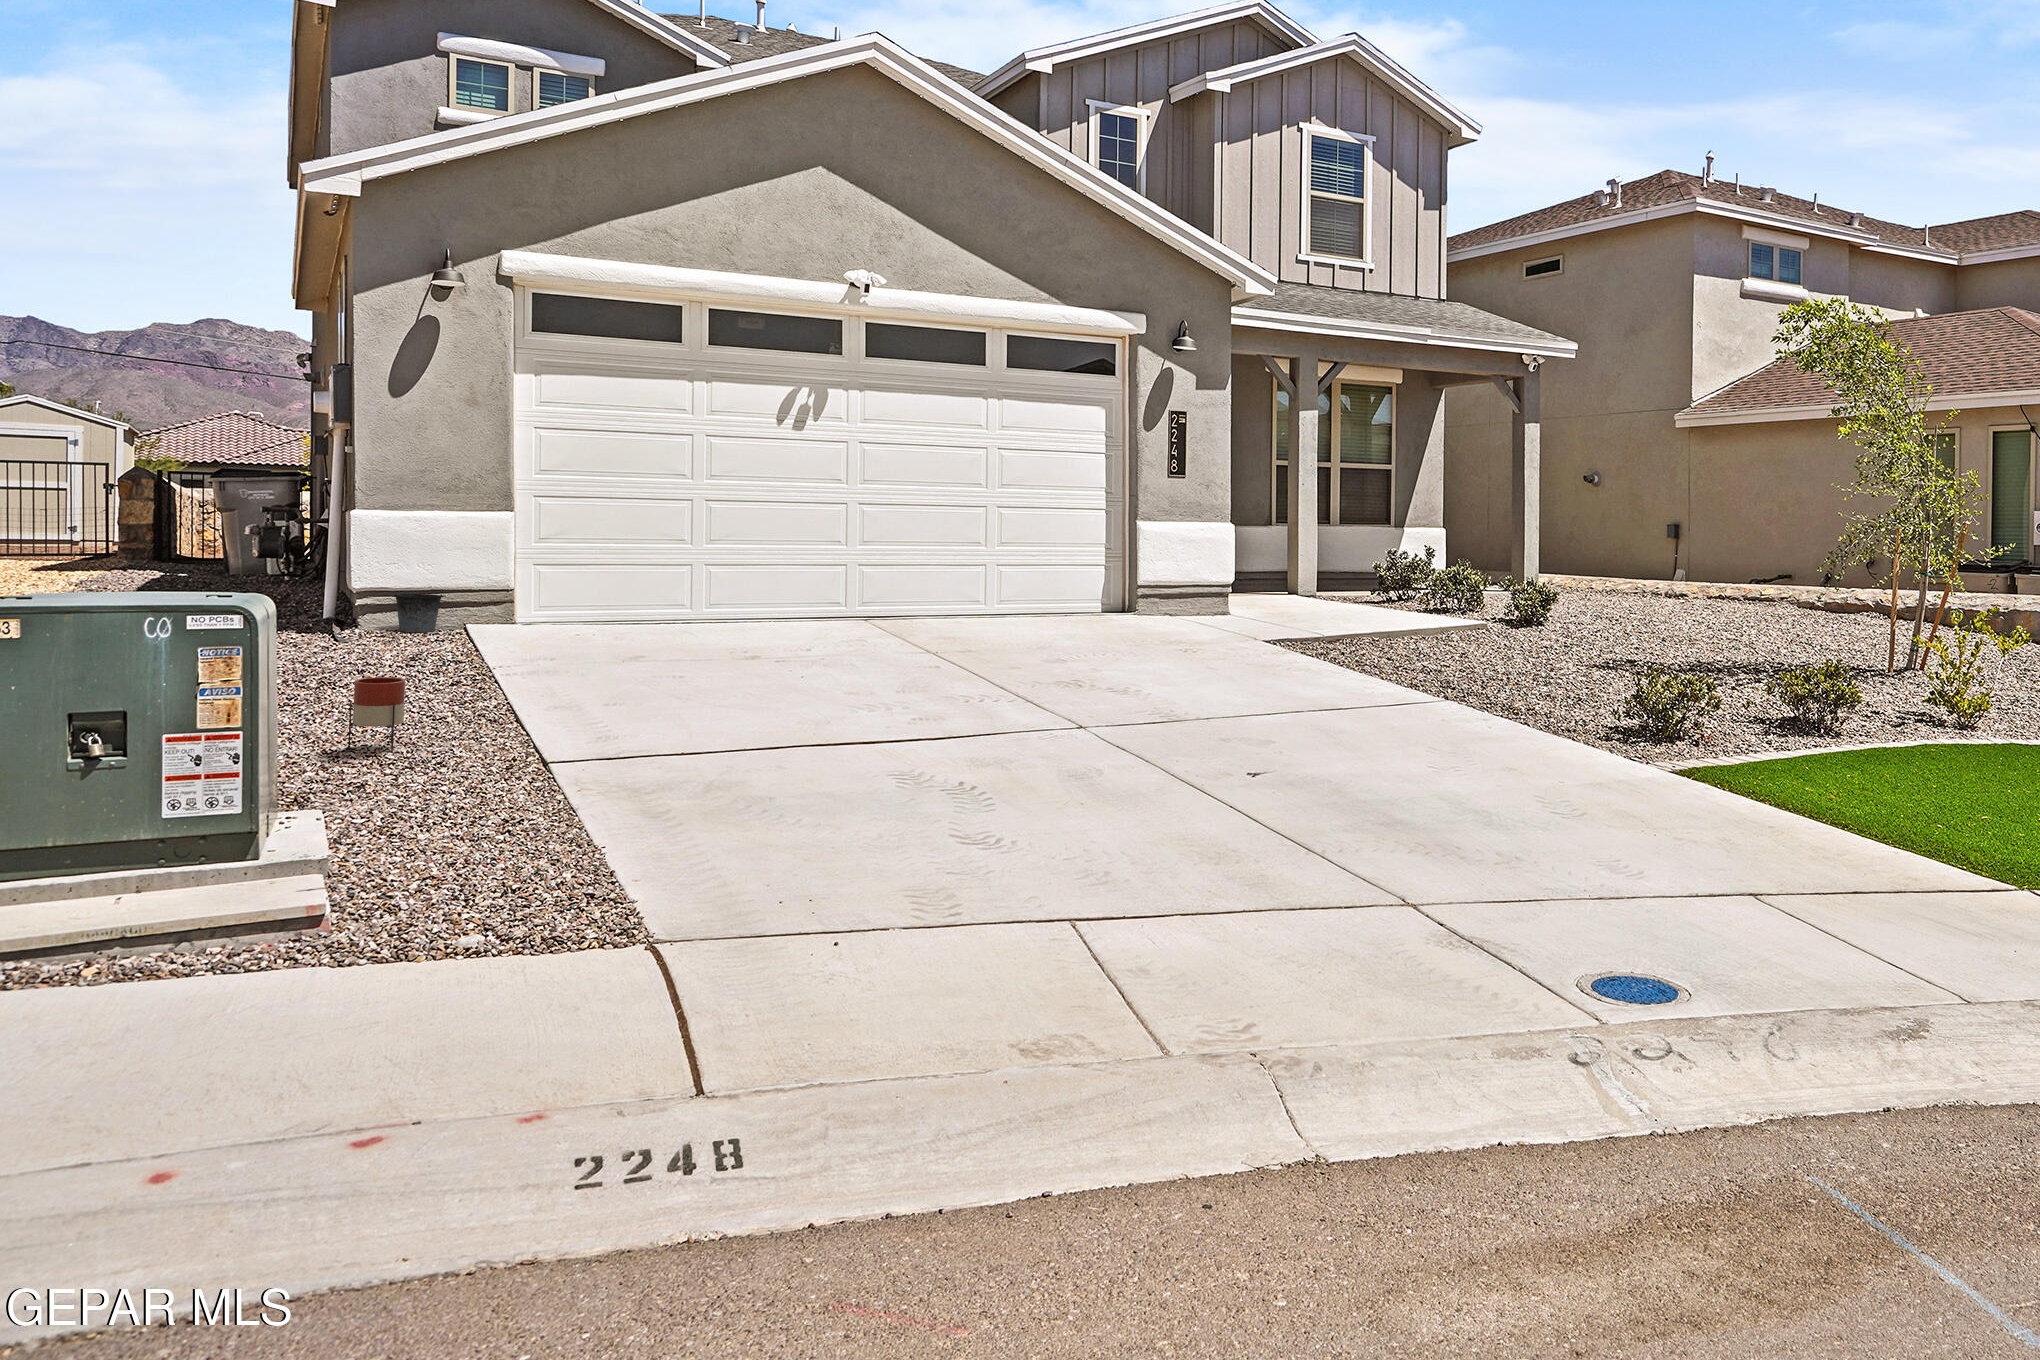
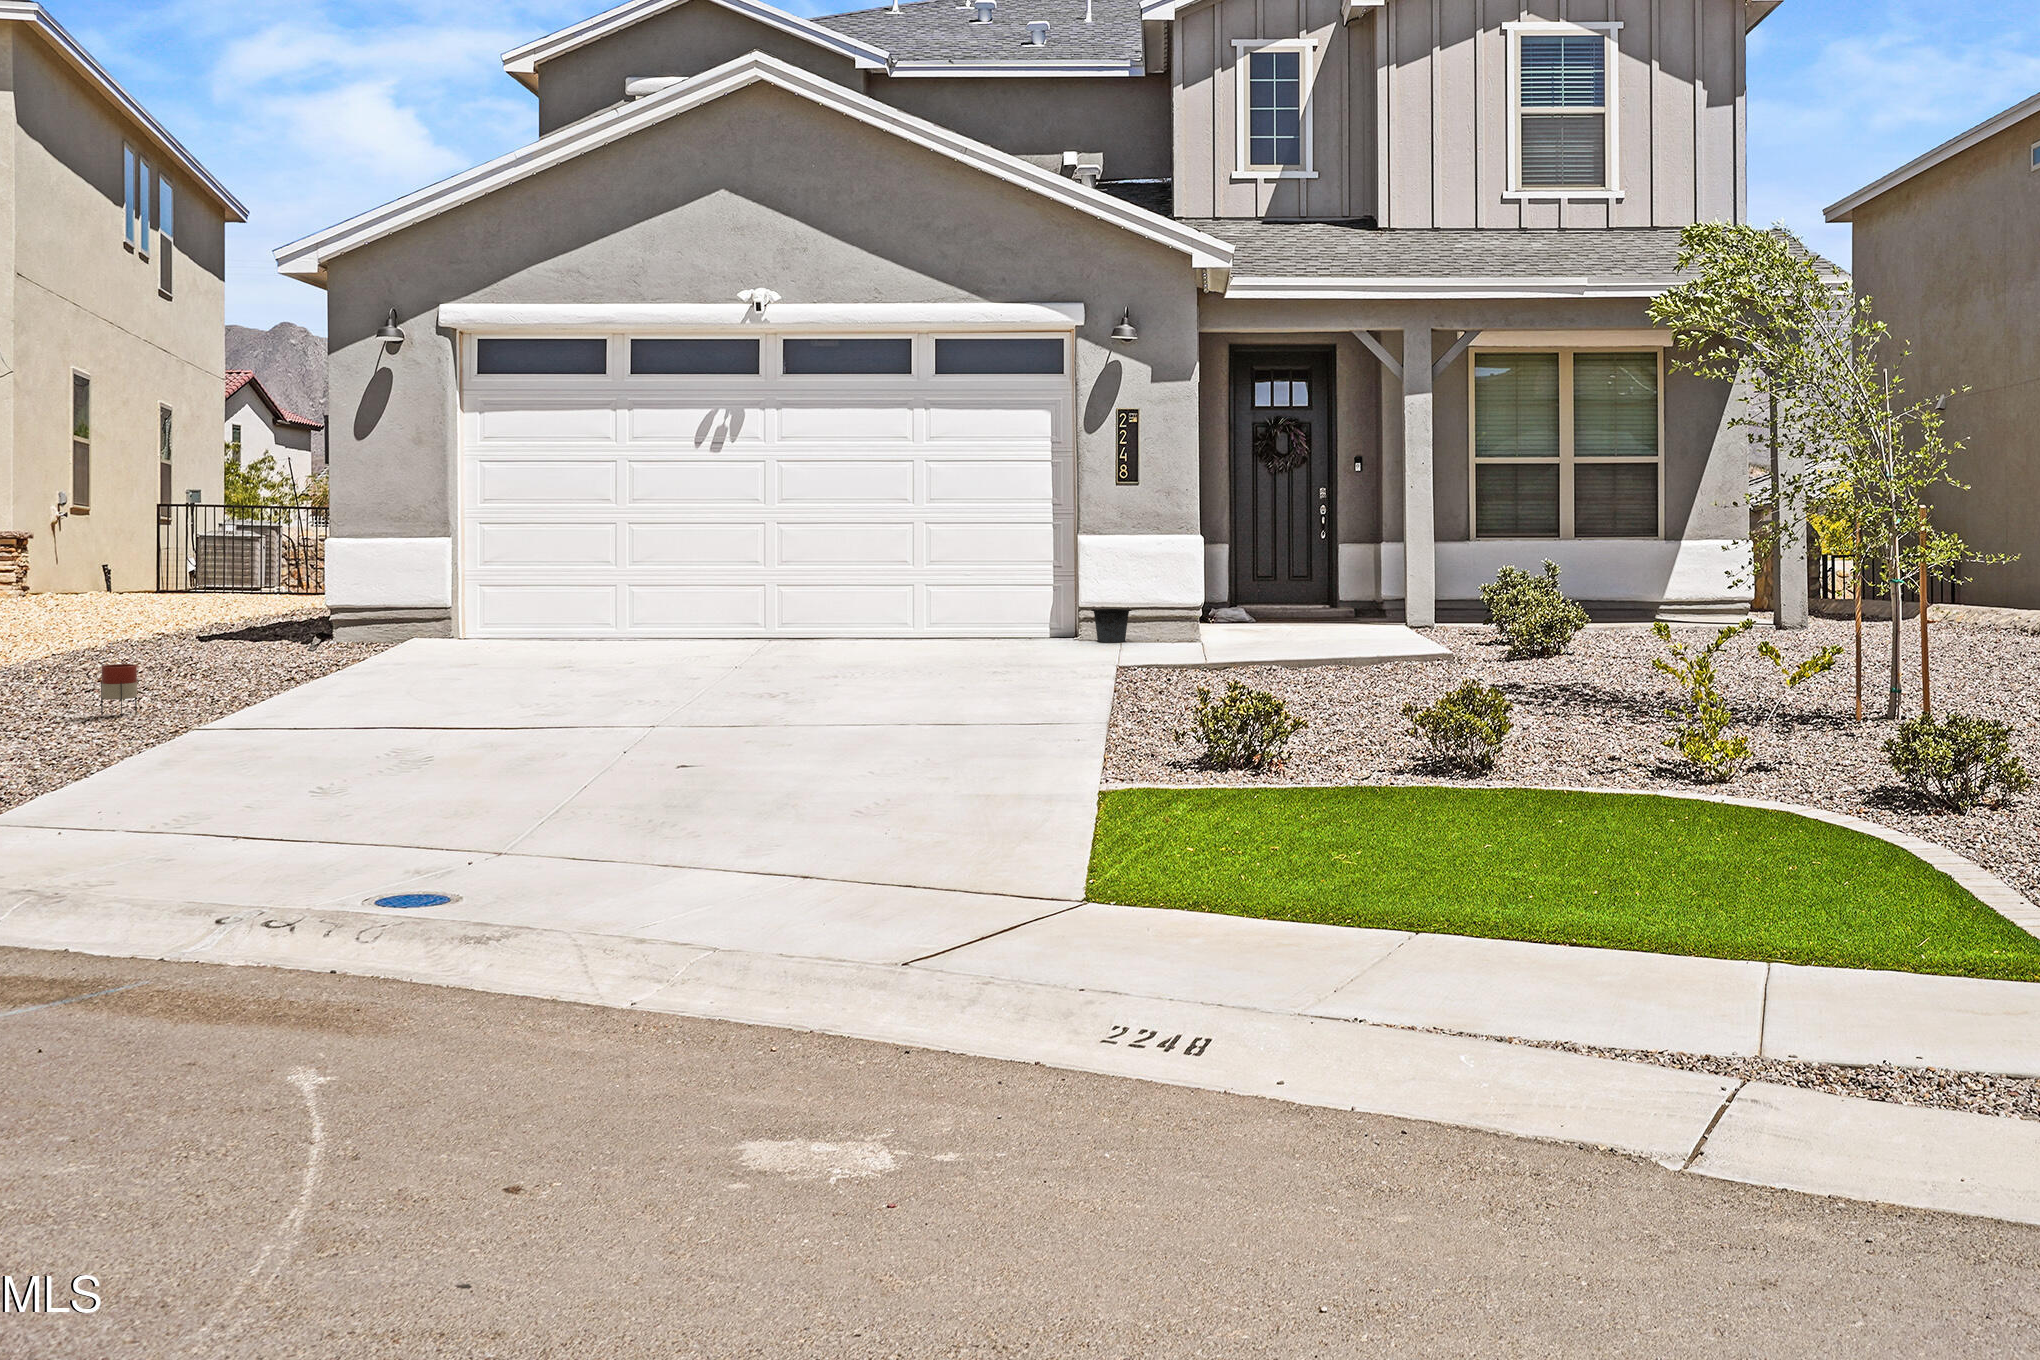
bucket: present [392,594,444,633] -> present [1091,609,1131,643]

